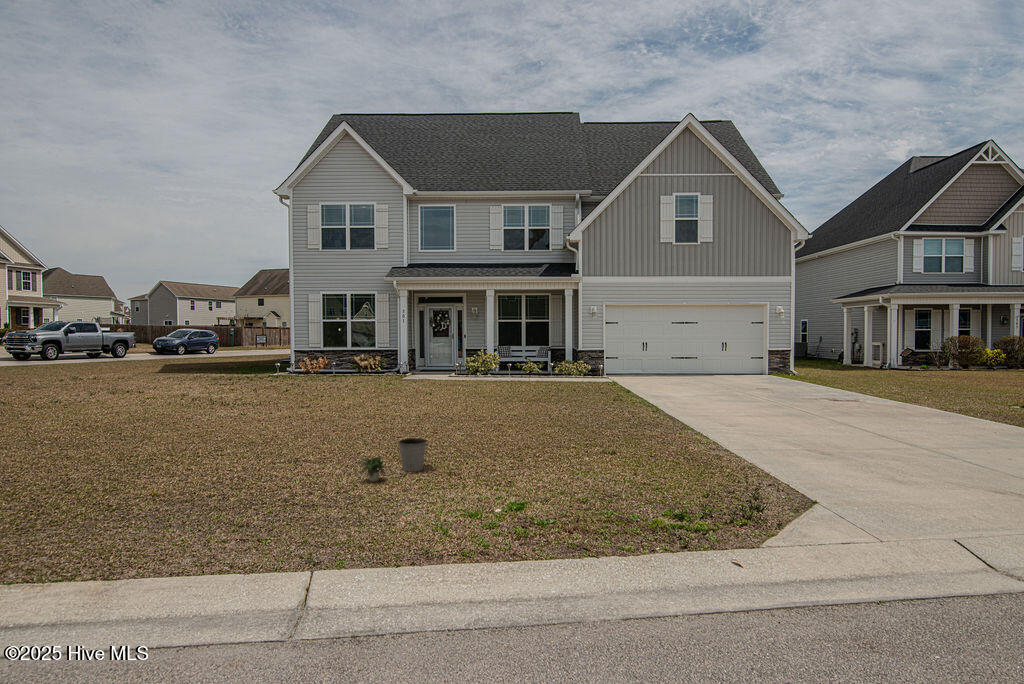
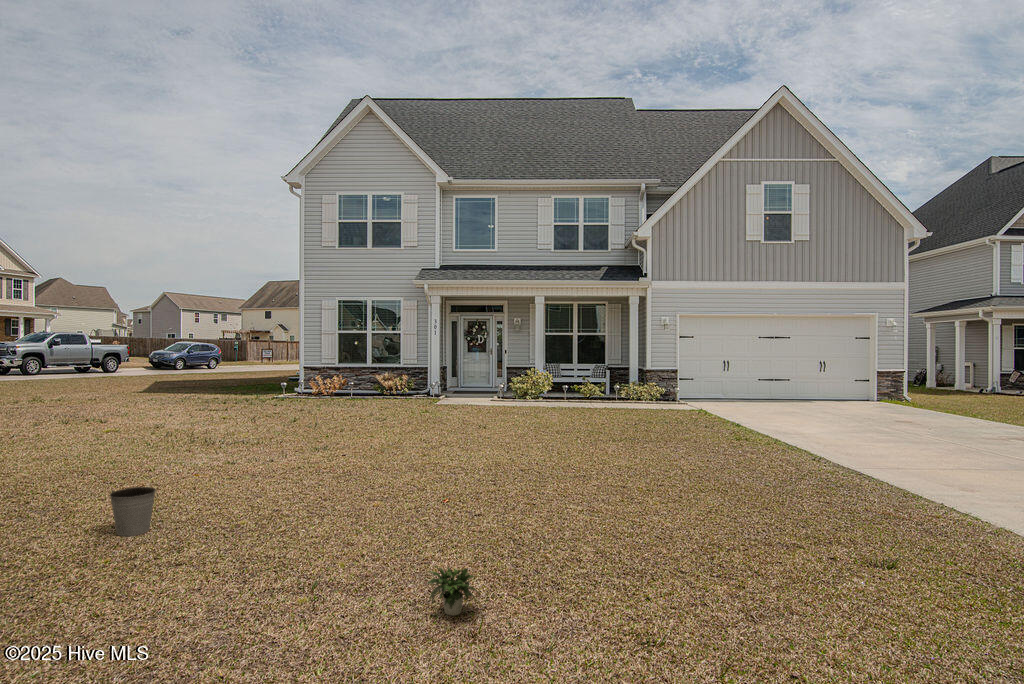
bucket: present [398,438,427,472] -> present [110,487,156,536]

